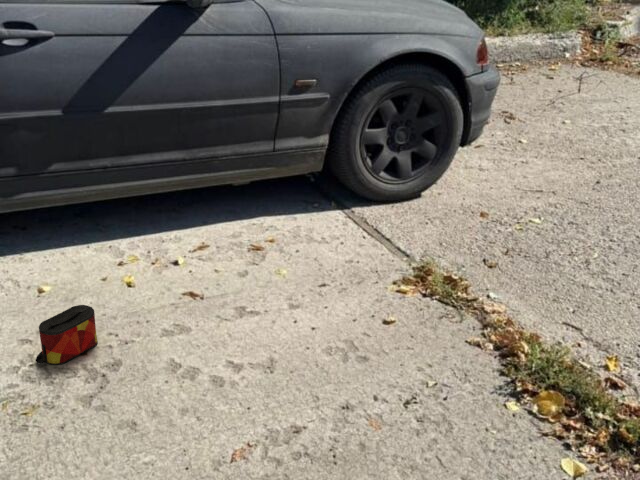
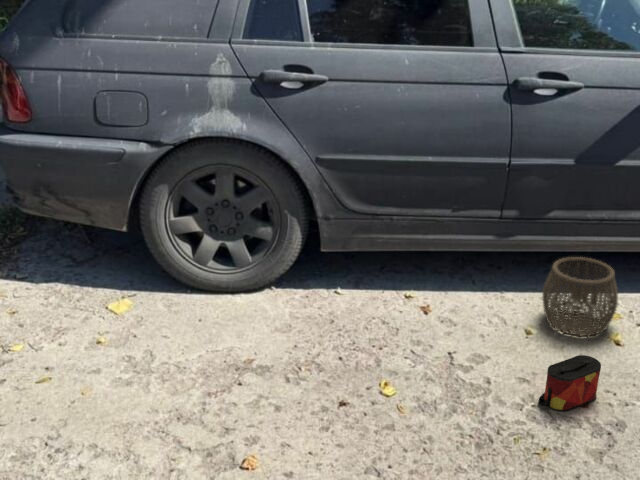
woven basket: none [52,207,127,287] -> present [542,257,618,336]

